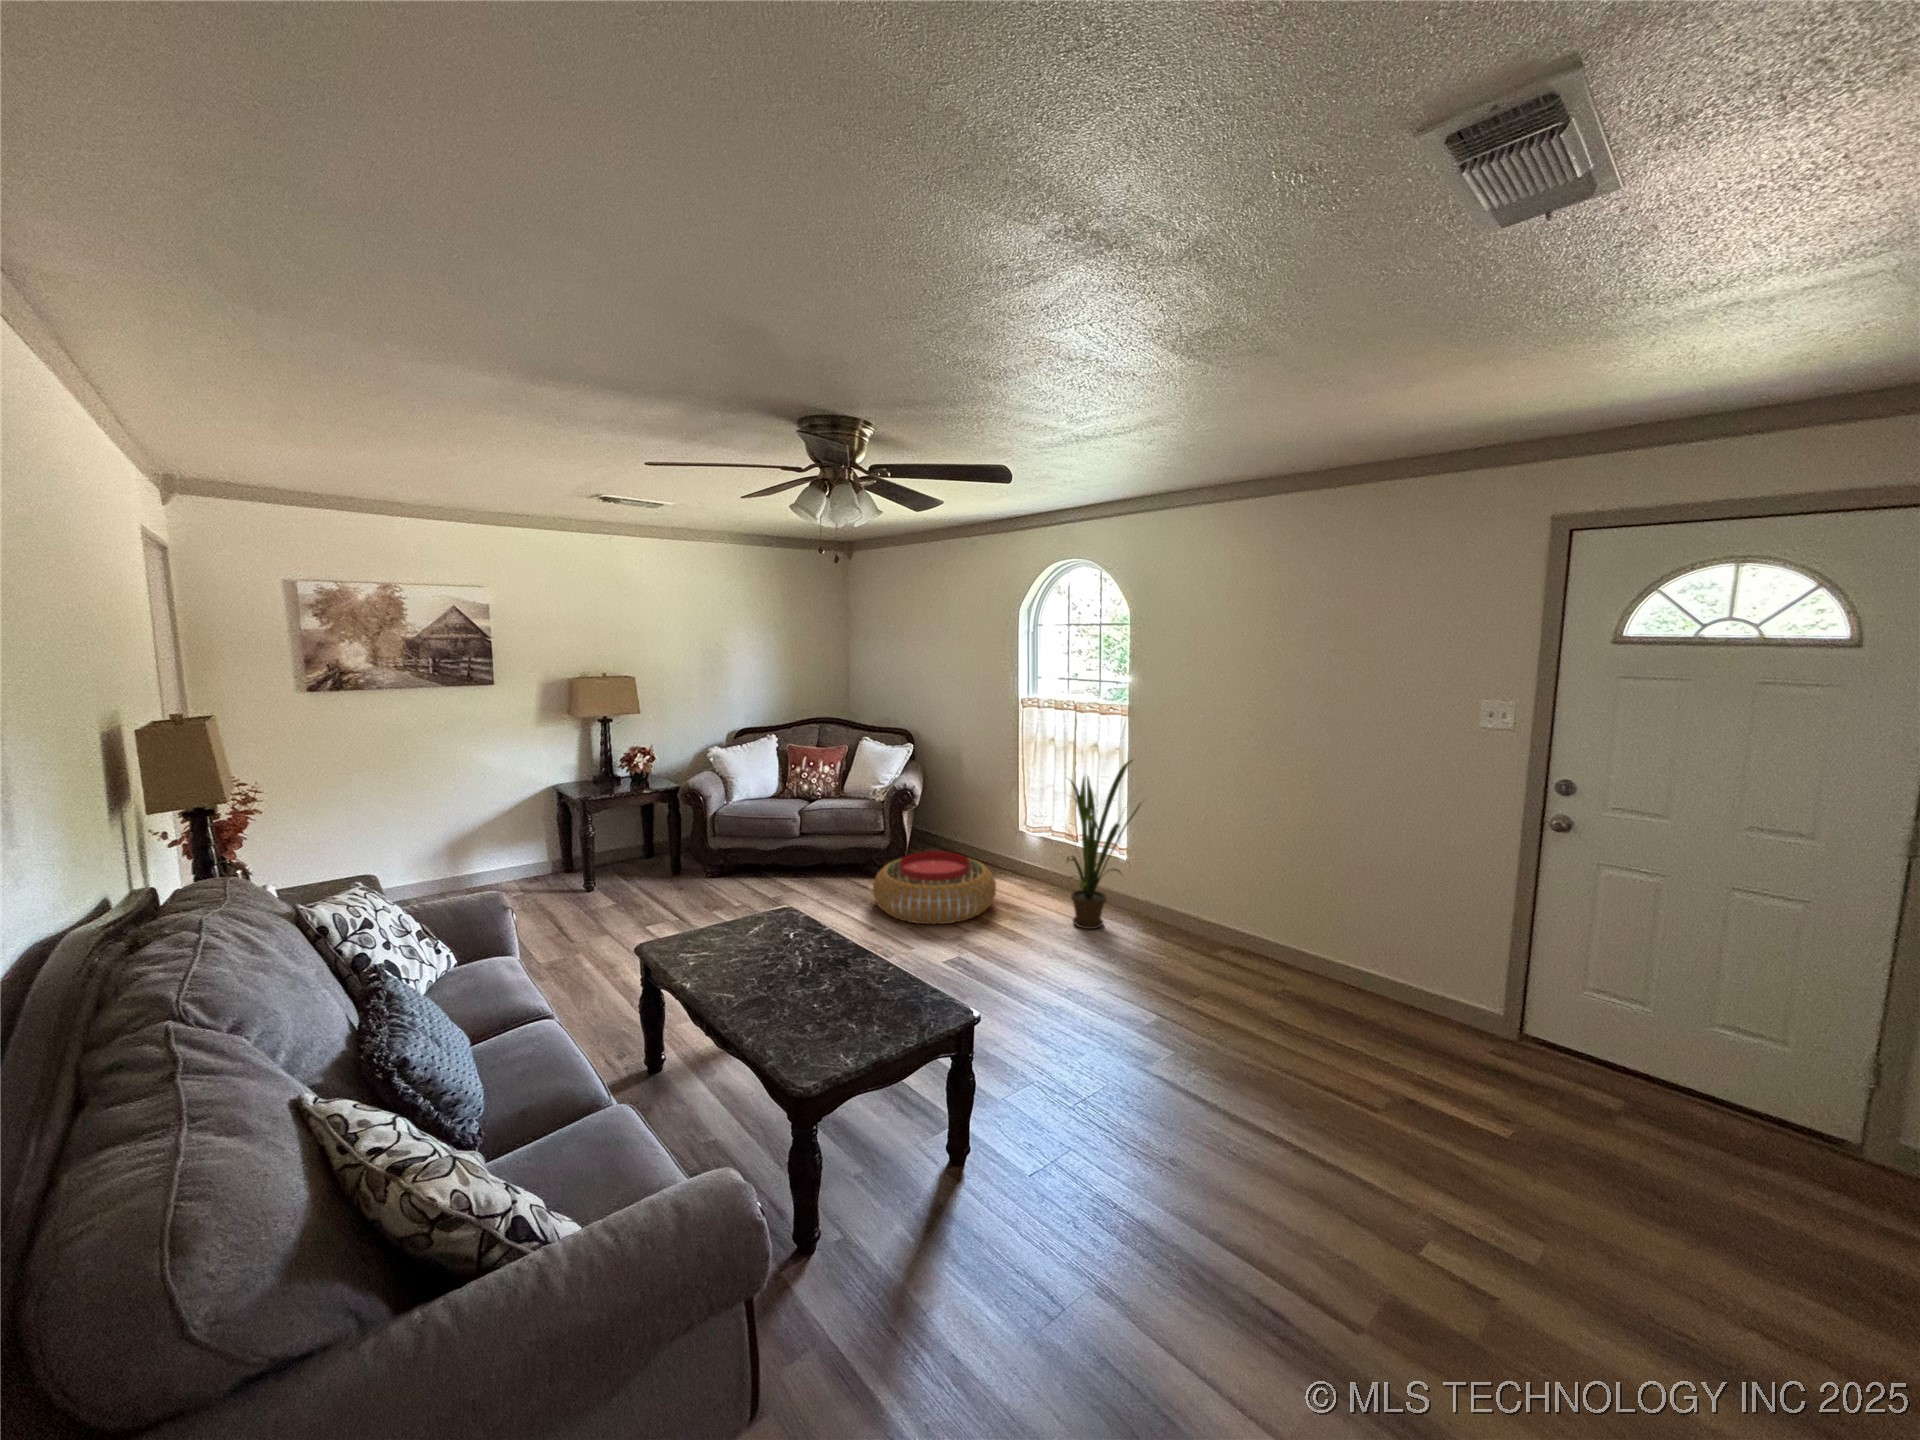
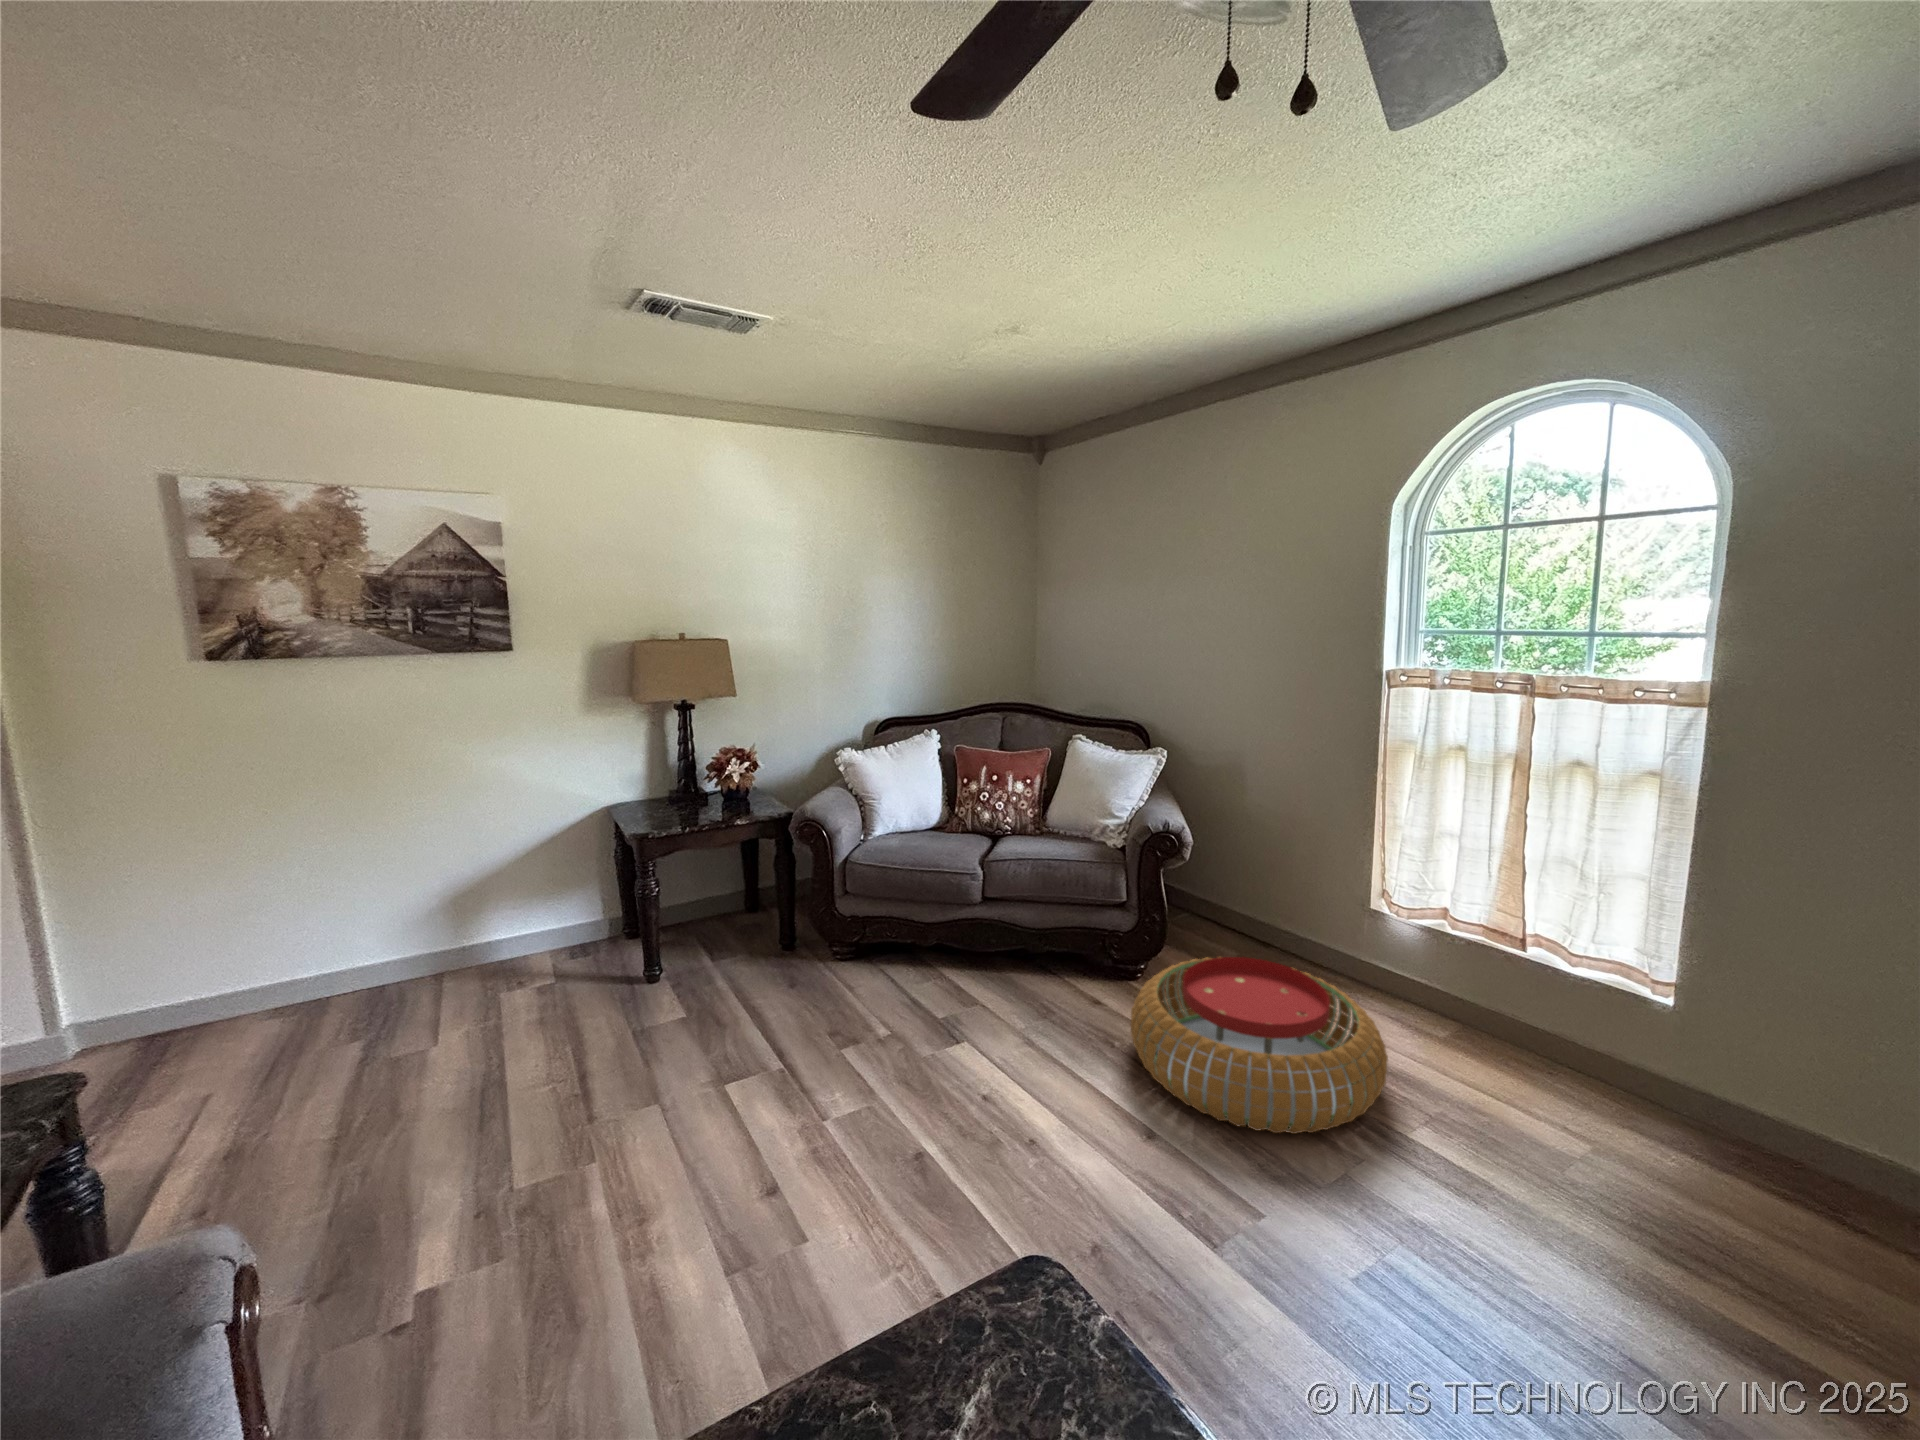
house plant: present [1067,760,1141,929] -> none [1554,805,1834,1185]

